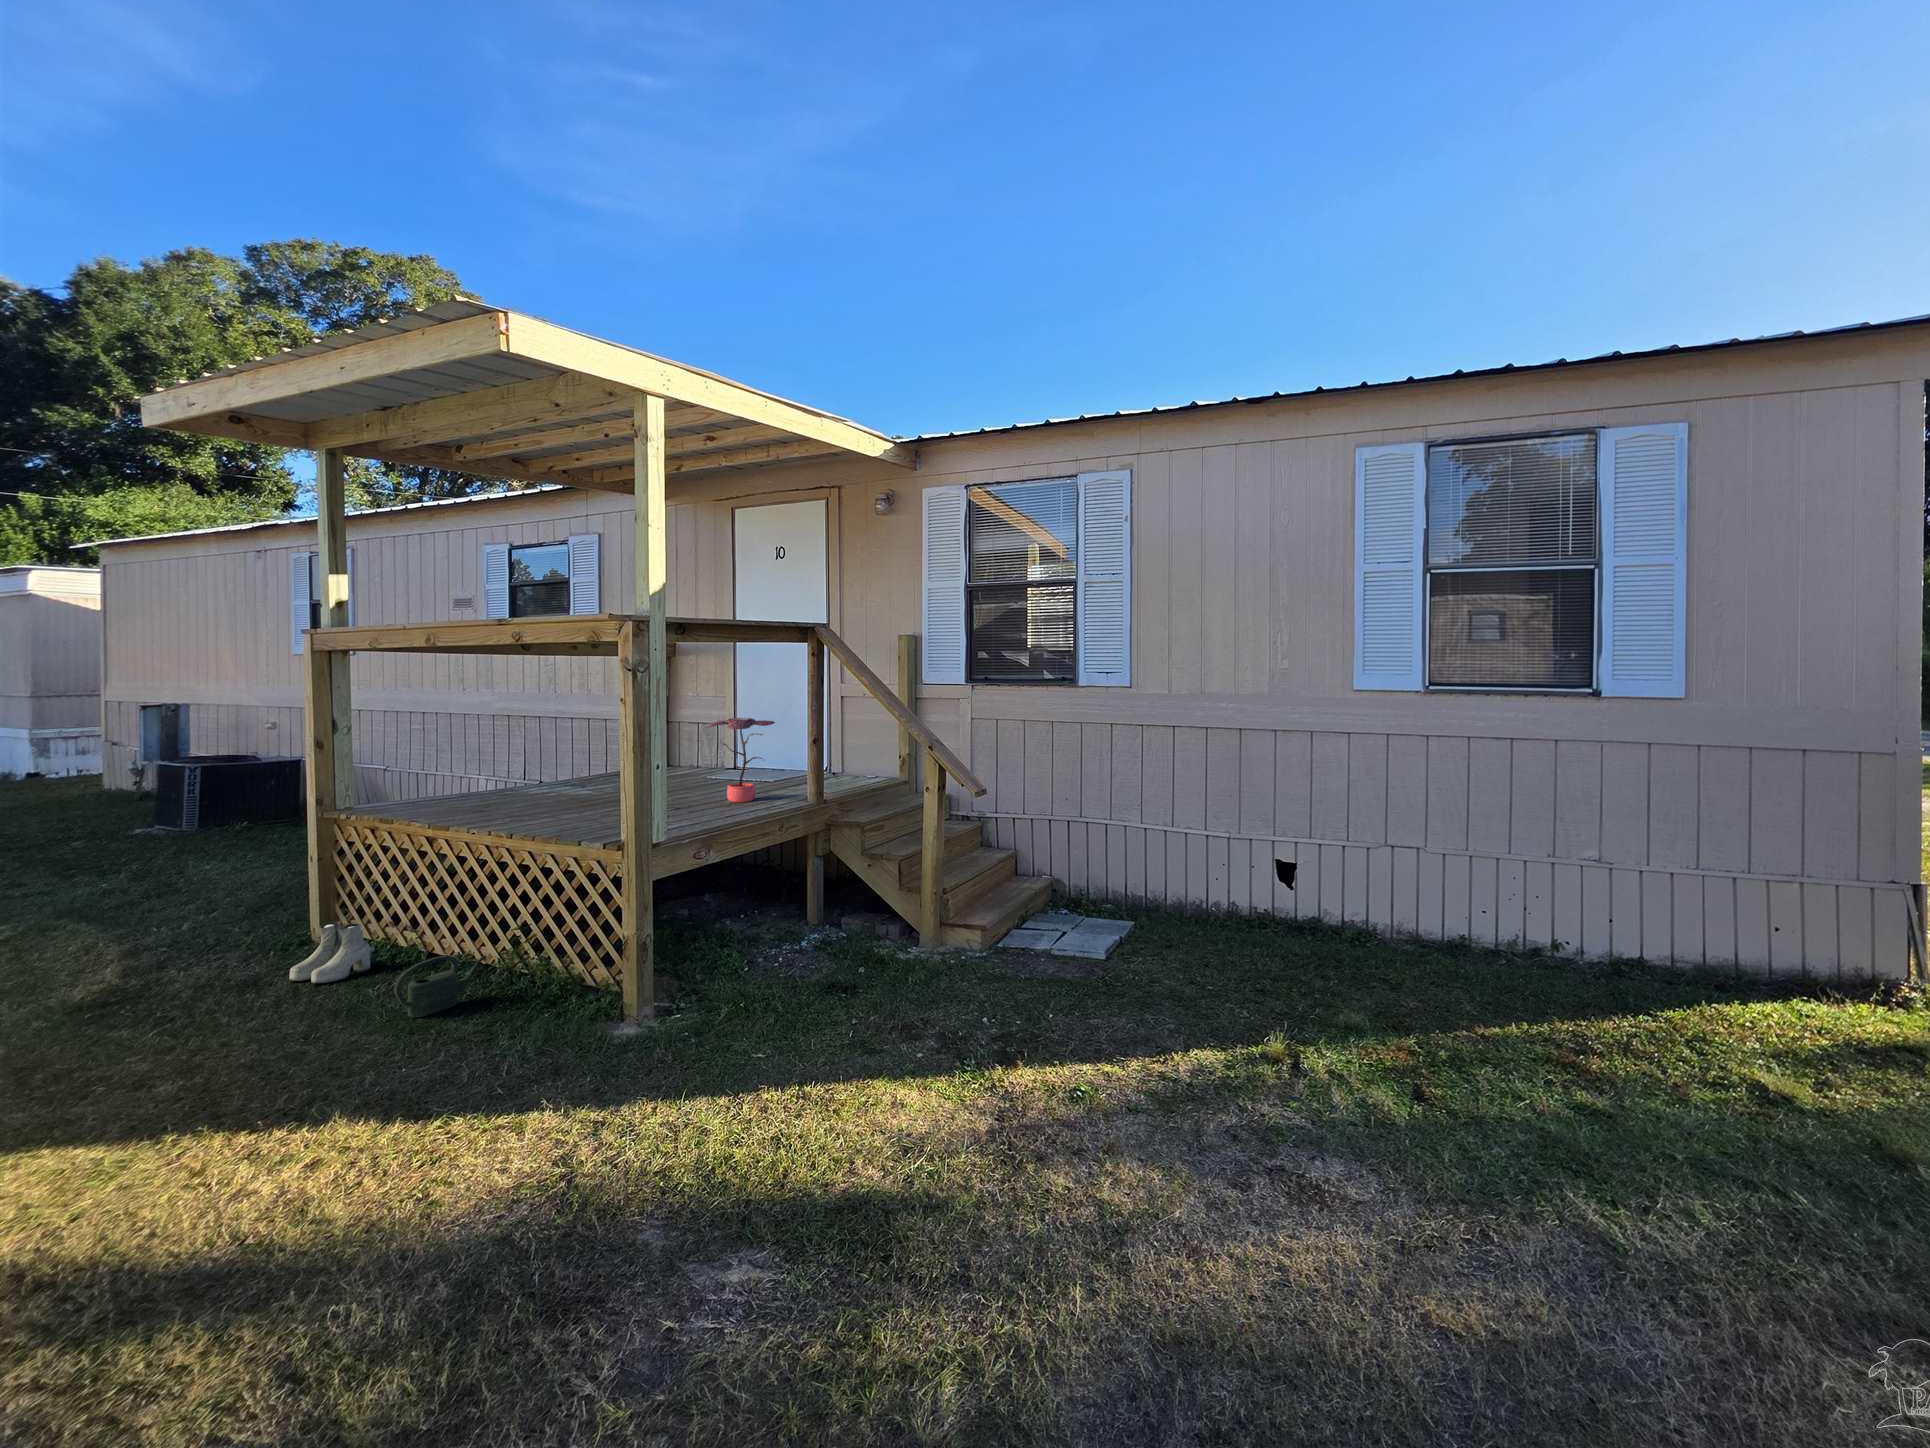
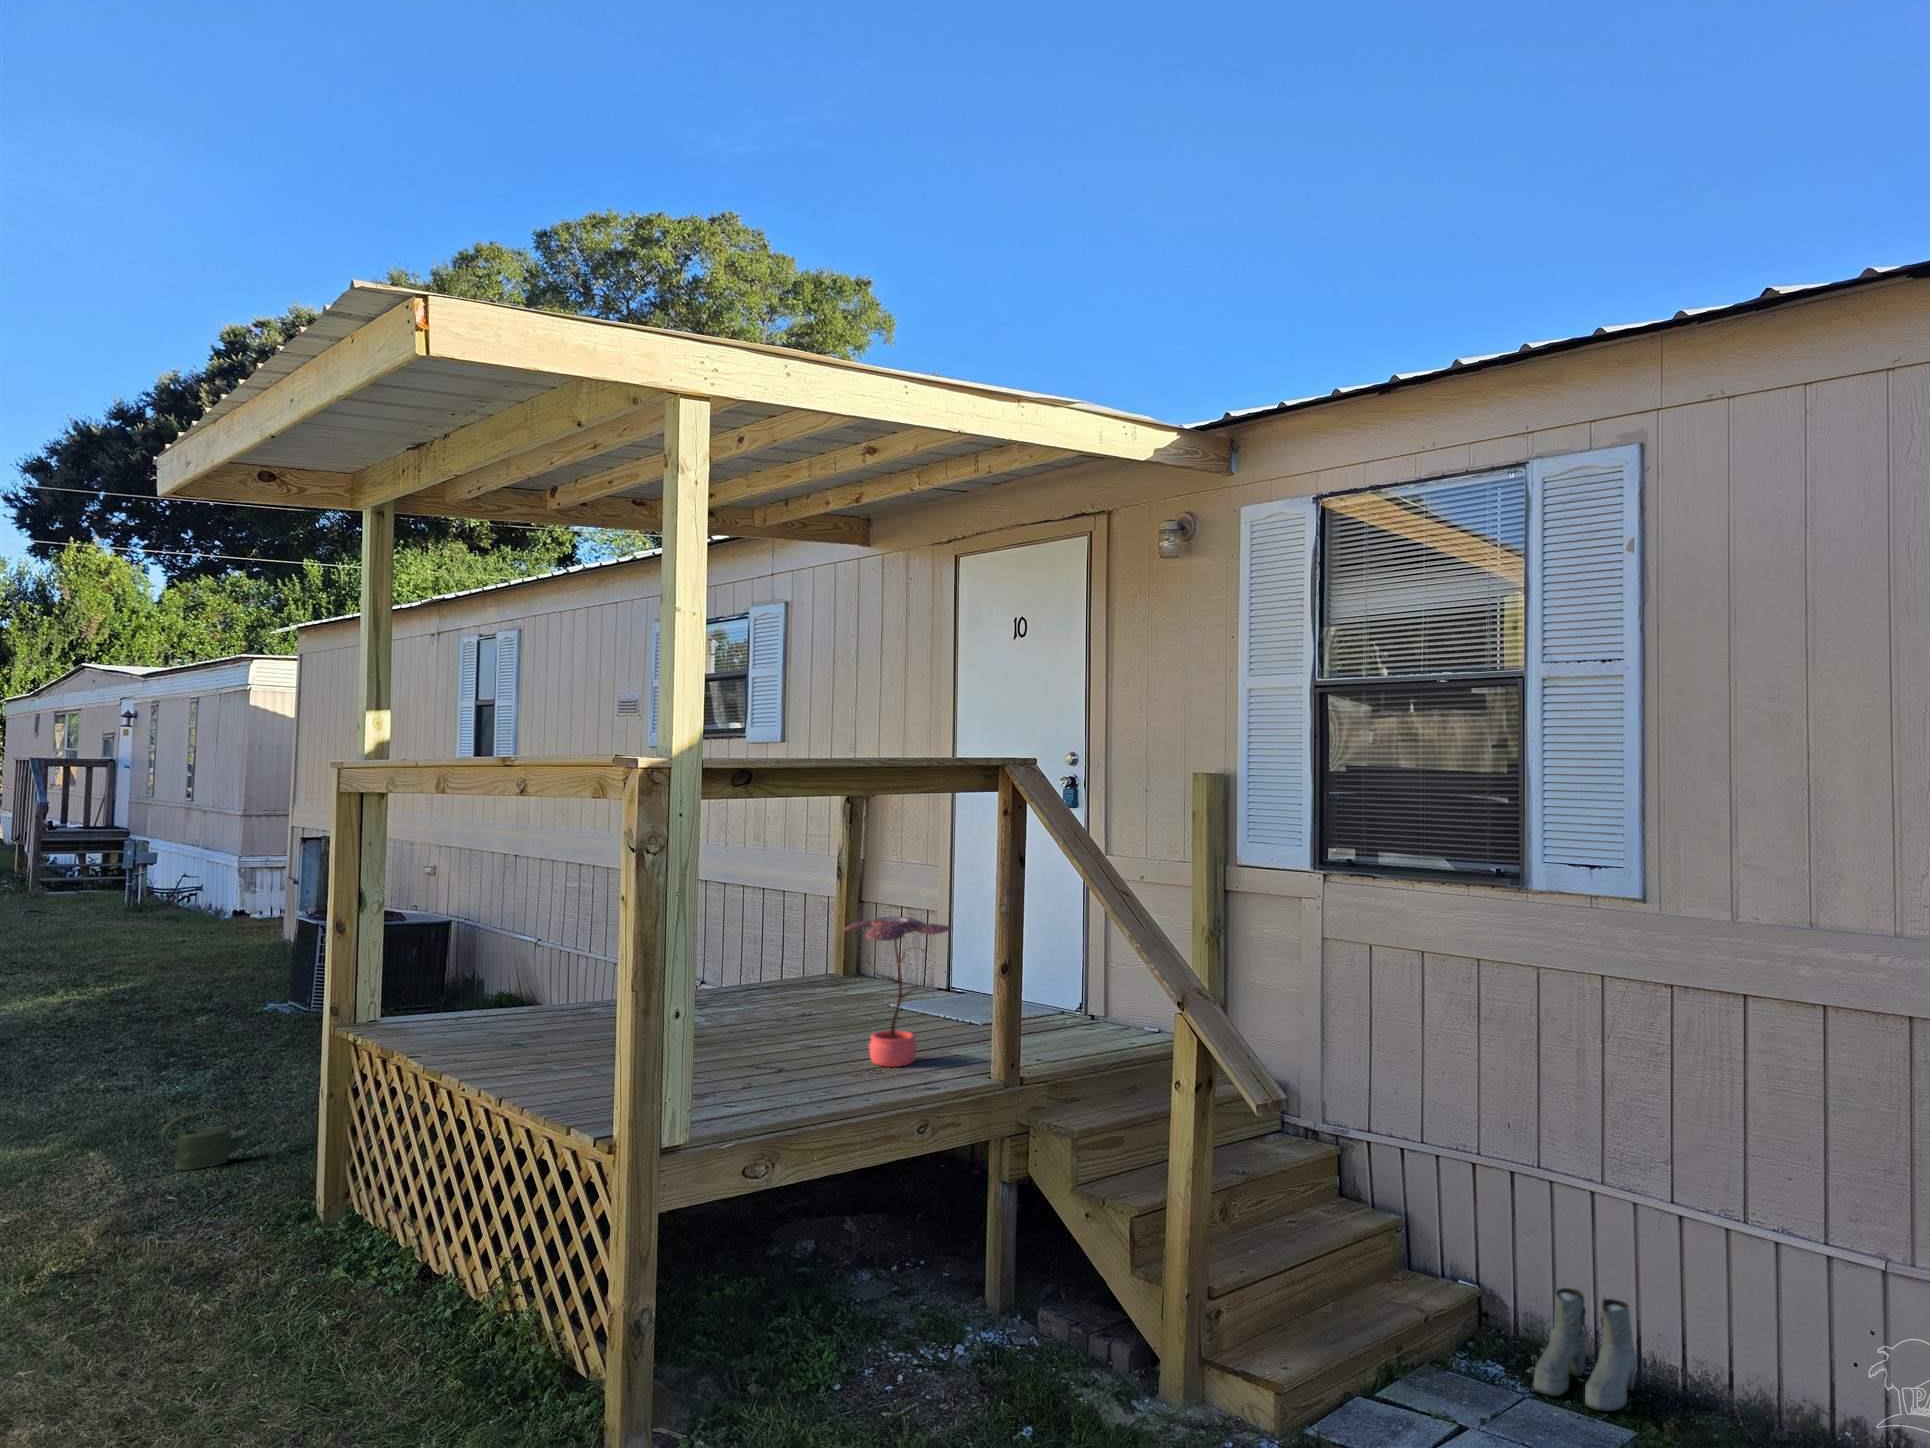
boots: present [289,922,370,983] -> present [1533,1288,1636,1411]
watering can: present [394,955,486,1018] -> present [161,1109,266,1170]

